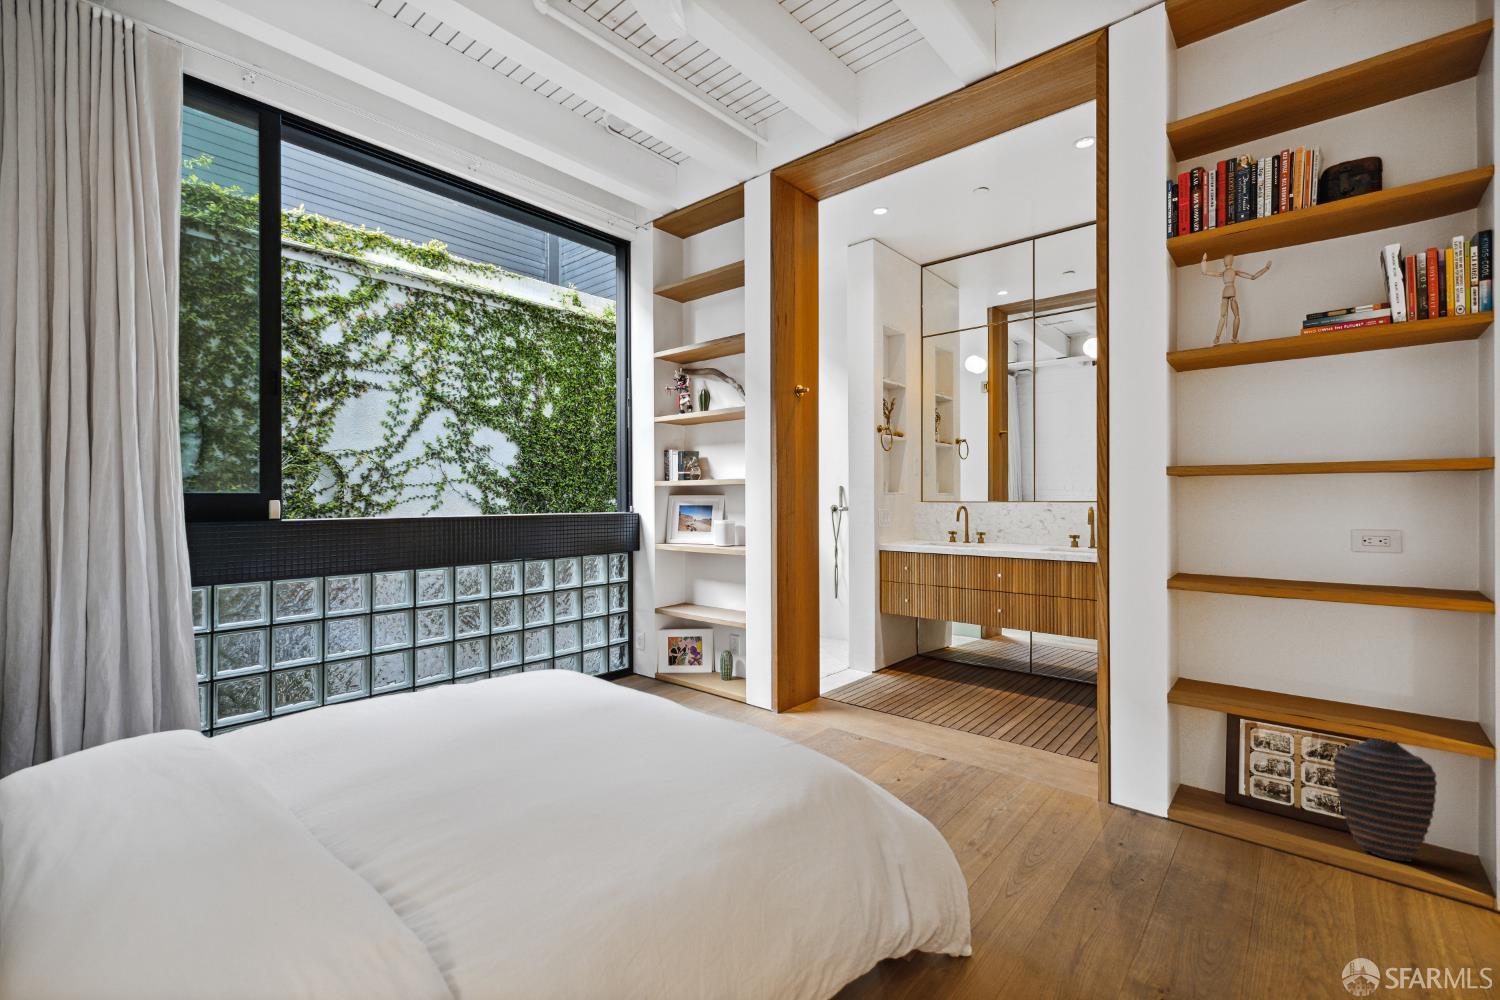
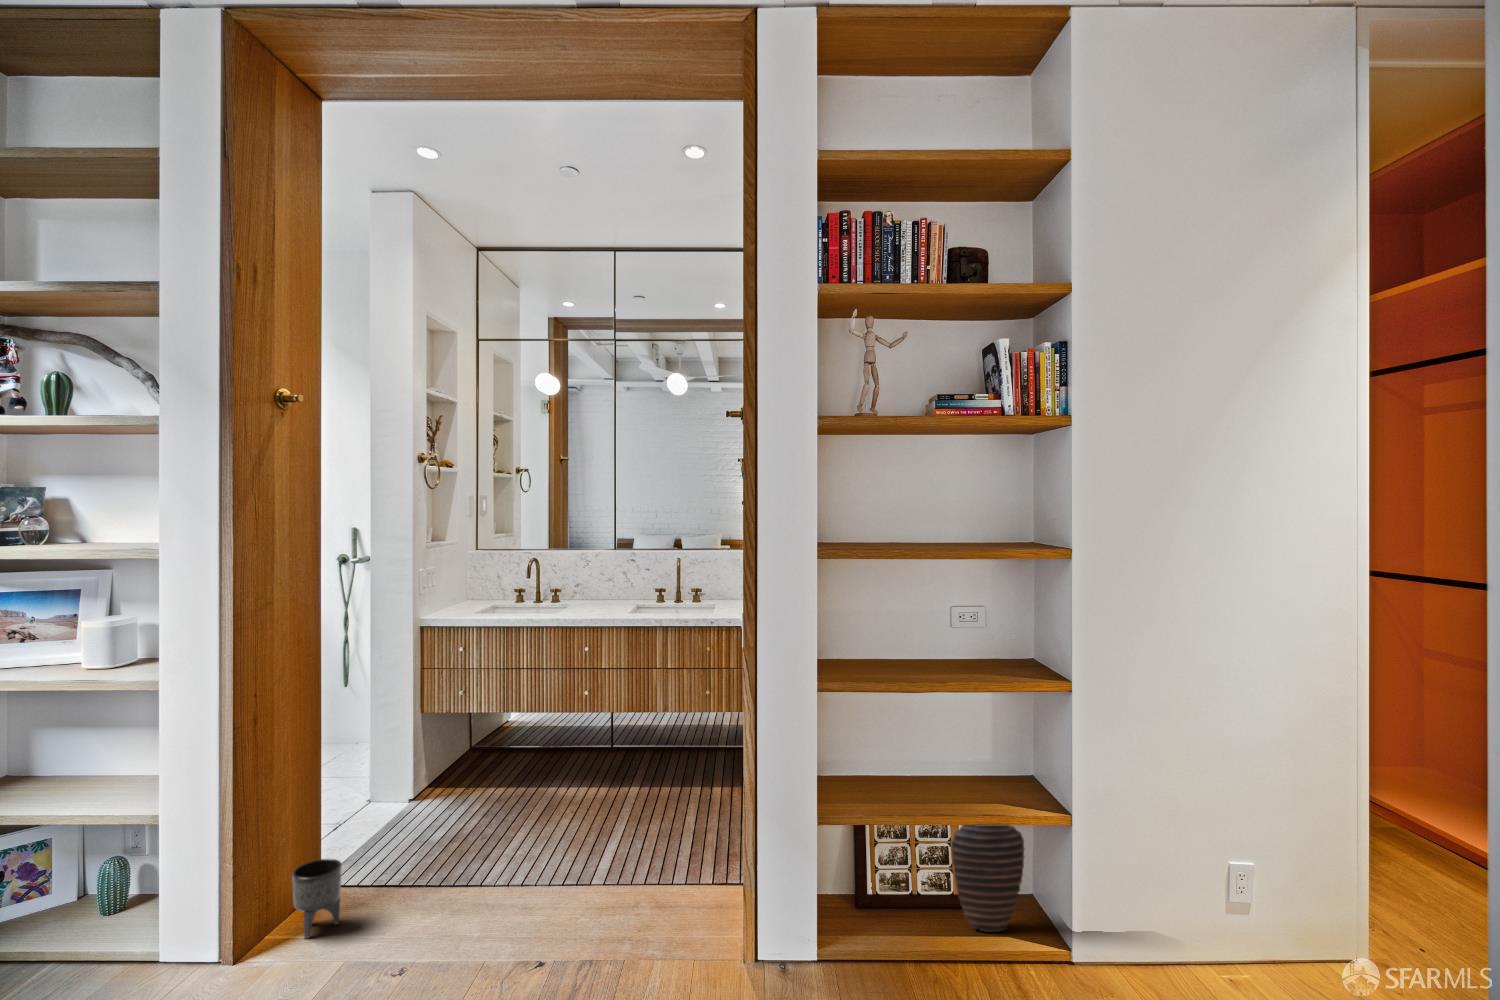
planter: none [793,685,821,730] -> present [292,859,342,939]

